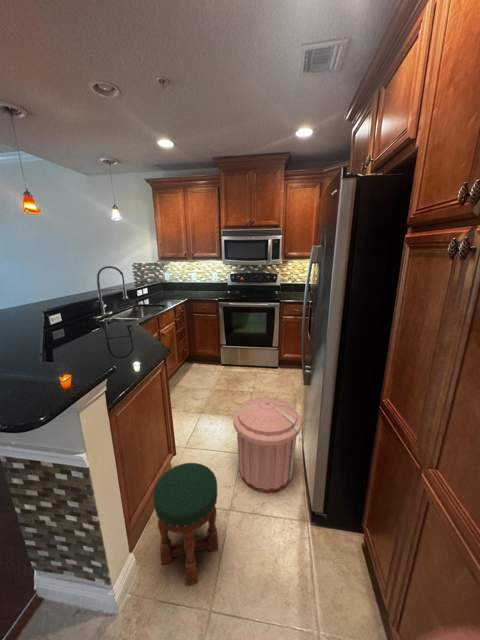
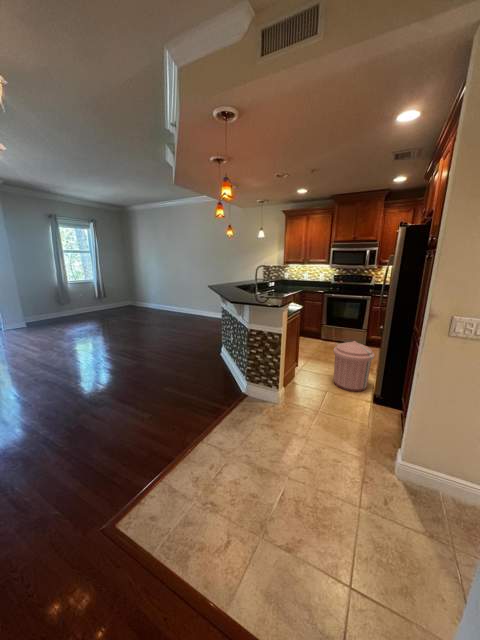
stool: present [153,463,218,585] -> none [295,357,326,405]

